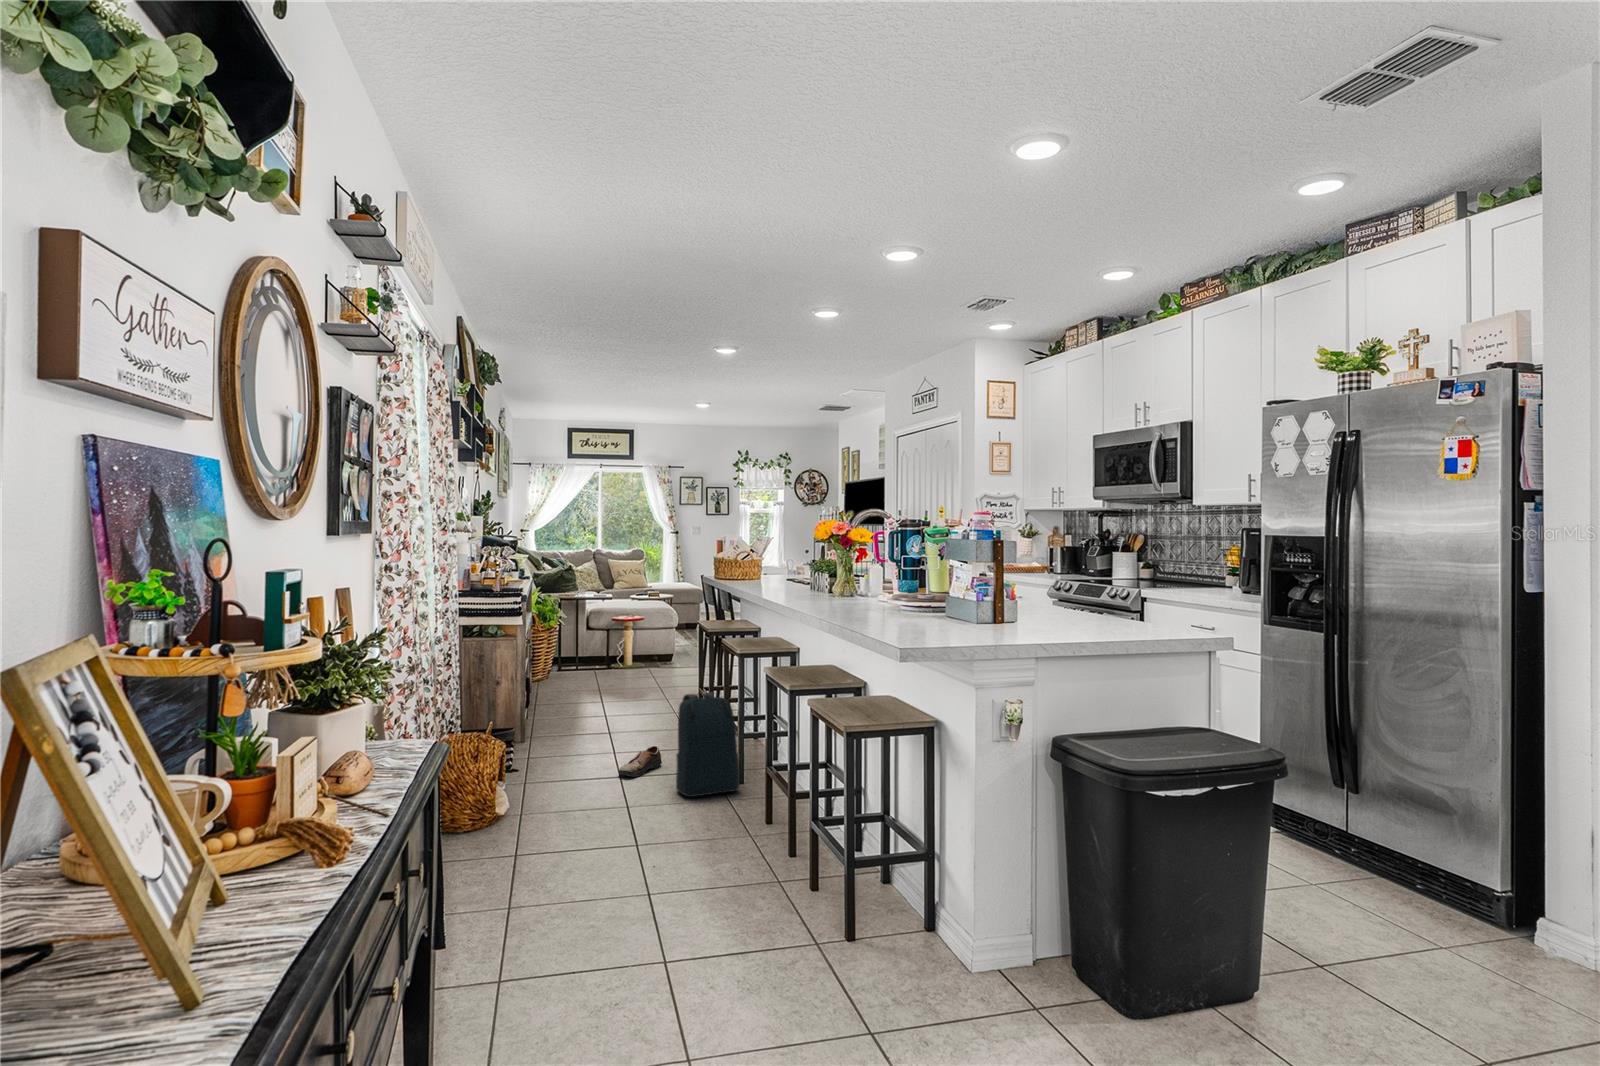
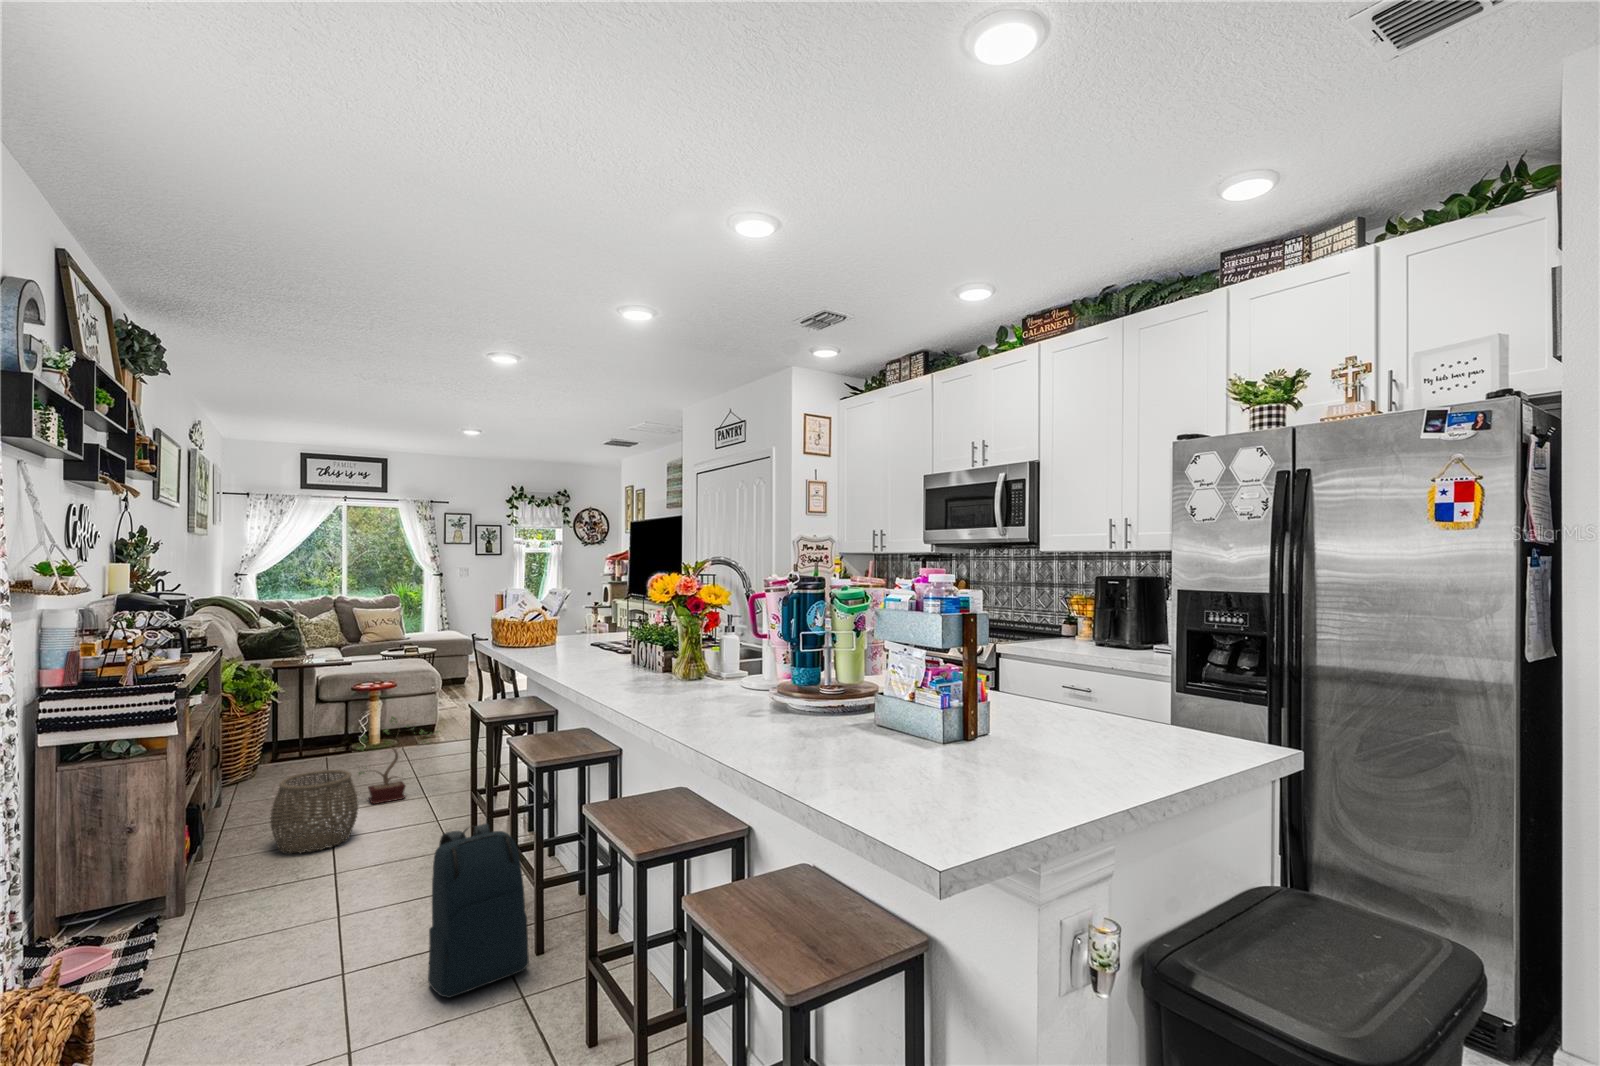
potted plant: none [621,635,681,702] -> present [357,717,438,804]
woven basket: none [568,669,625,724] -> present [270,770,359,853]
shoe: present [618,746,662,776] -> none [335,900,407,962]

